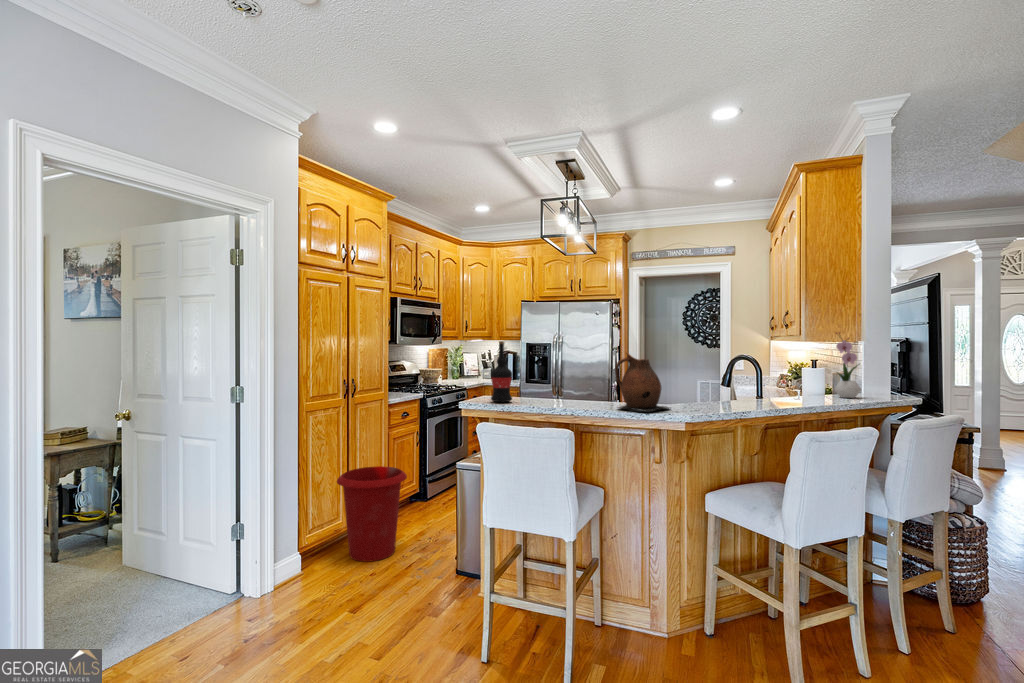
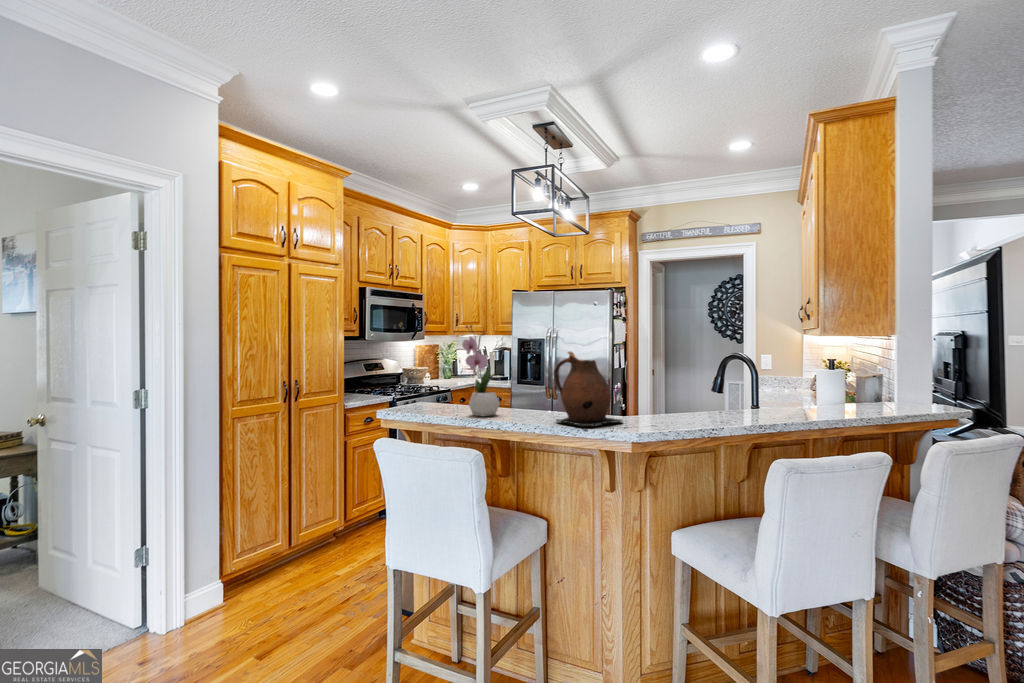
flower arrangement: present [835,332,861,398] -> present [462,325,500,416]
wine bottle: present [491,341,512,402] -> none [416,338,442,411]
waste bin: present [337,466,407,562] -> none [269,480,352,590]

